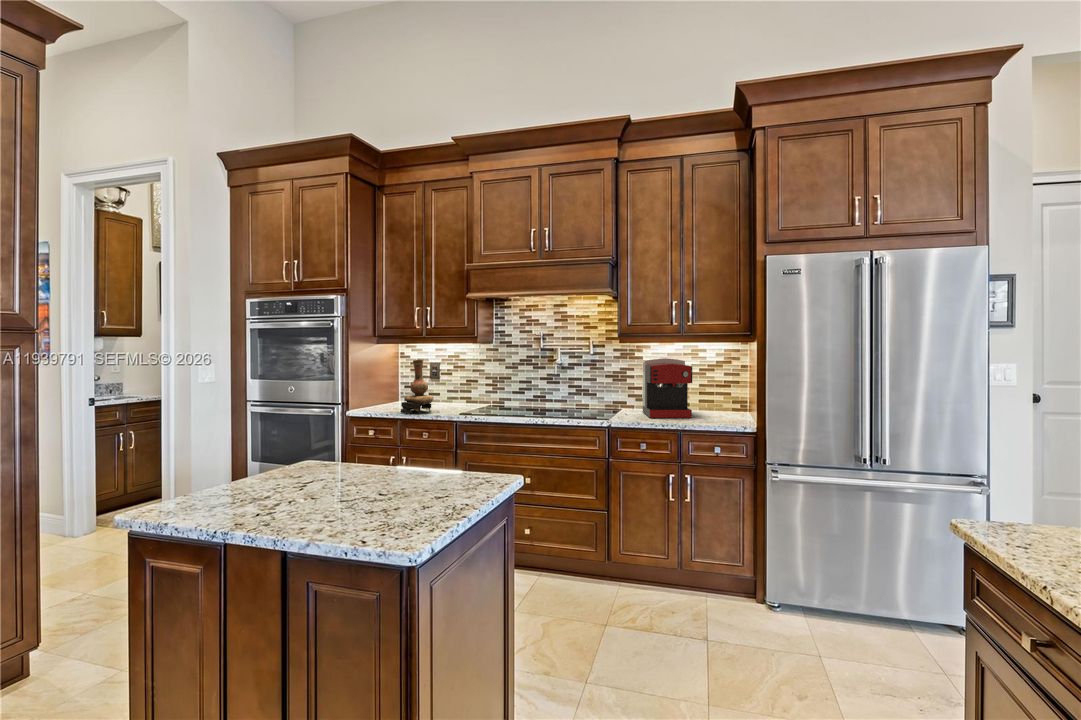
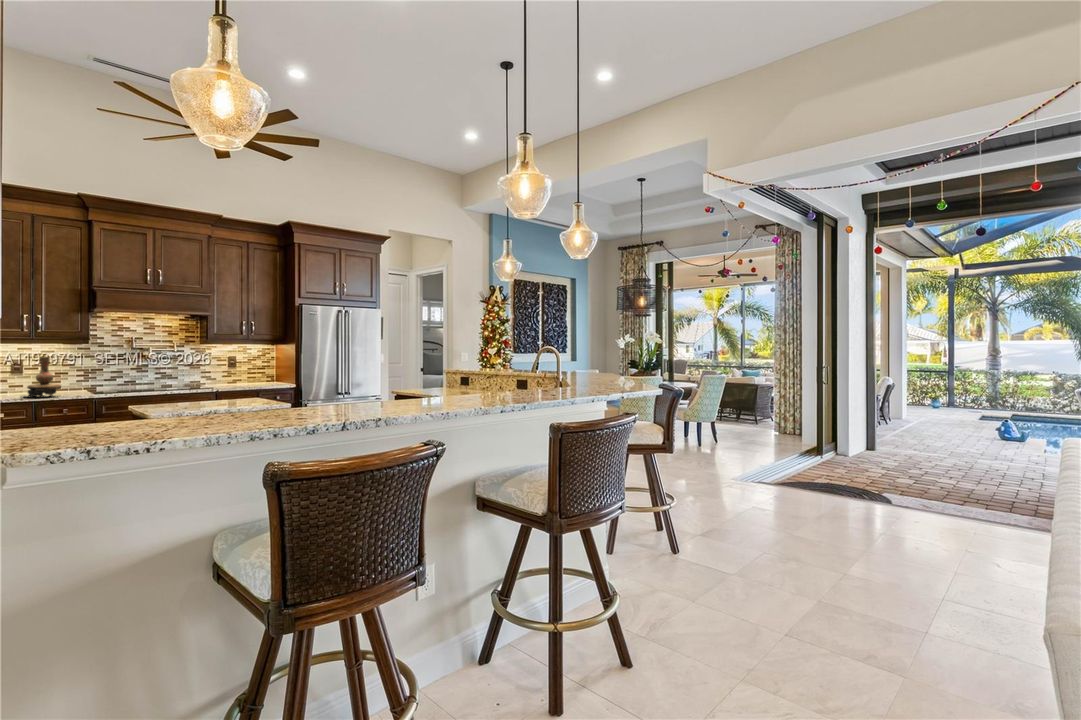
coffee maker: present [643,358,692,418] -> none [218,354,255,387]

